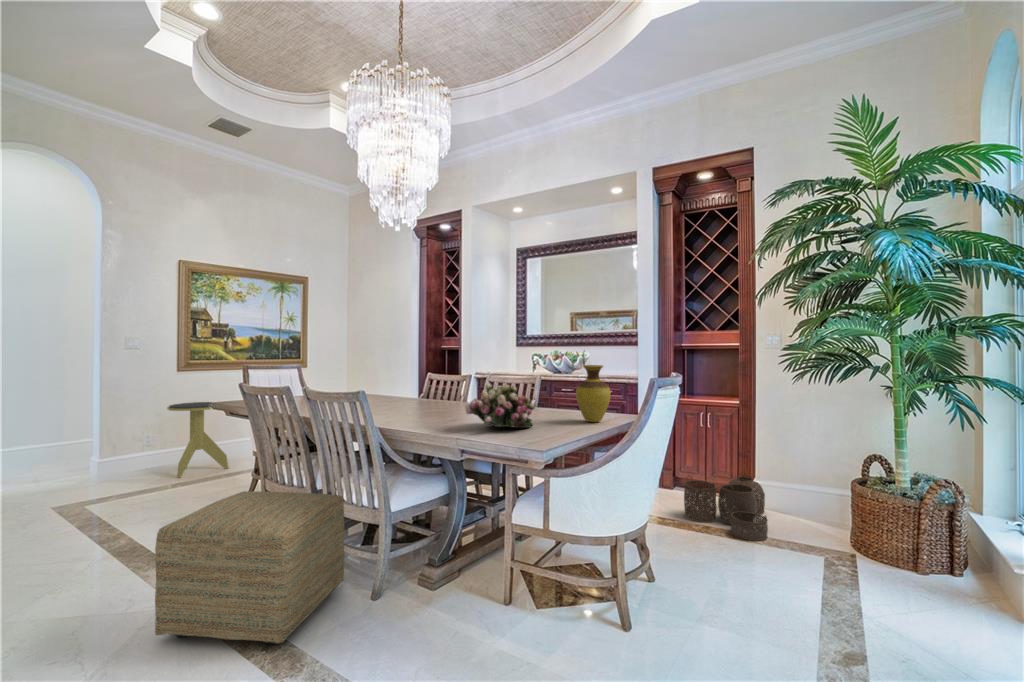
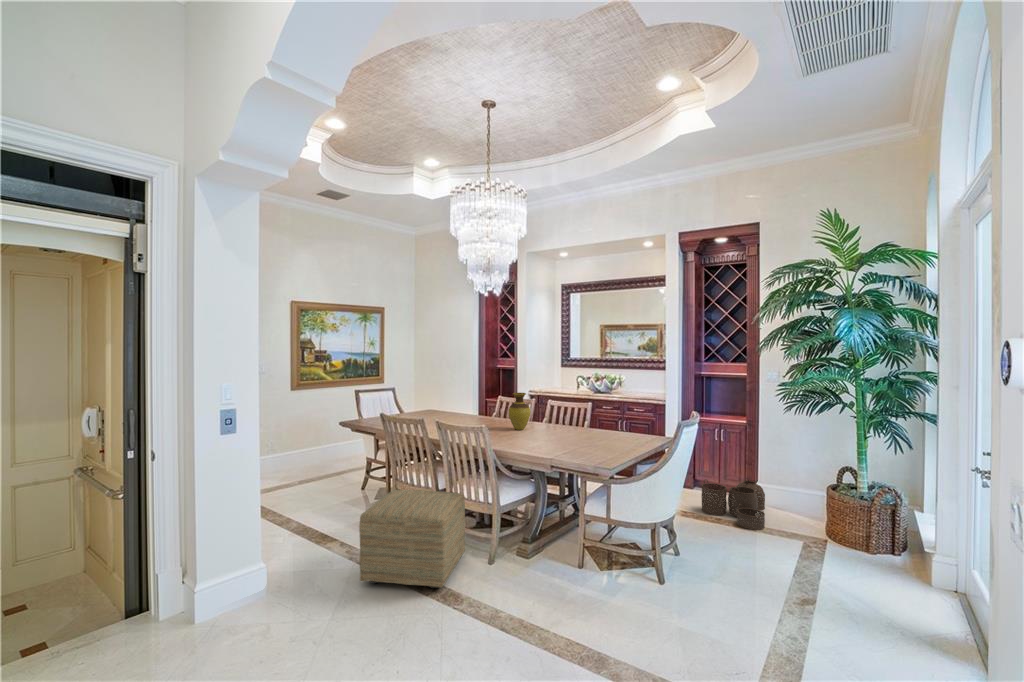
vase: present [576,365,610,422] -> present [509,393,530,430]
flower arrangement: present [465,384,535,428] -> none [545,415,594,448]
side table: present [167,402,228,478] -> none [288,414,333,475]

